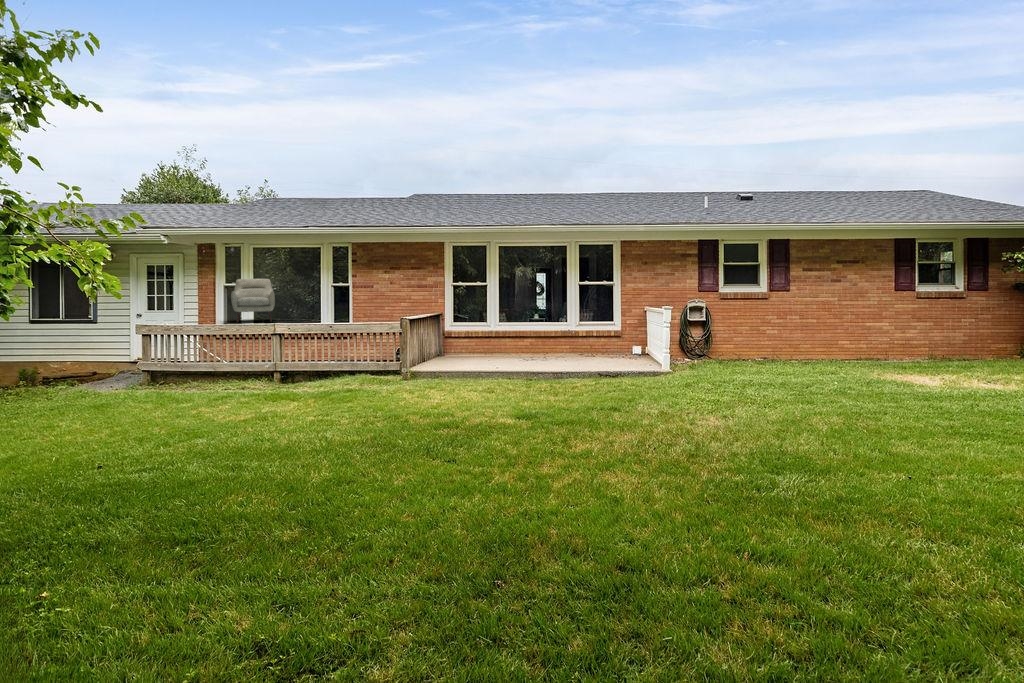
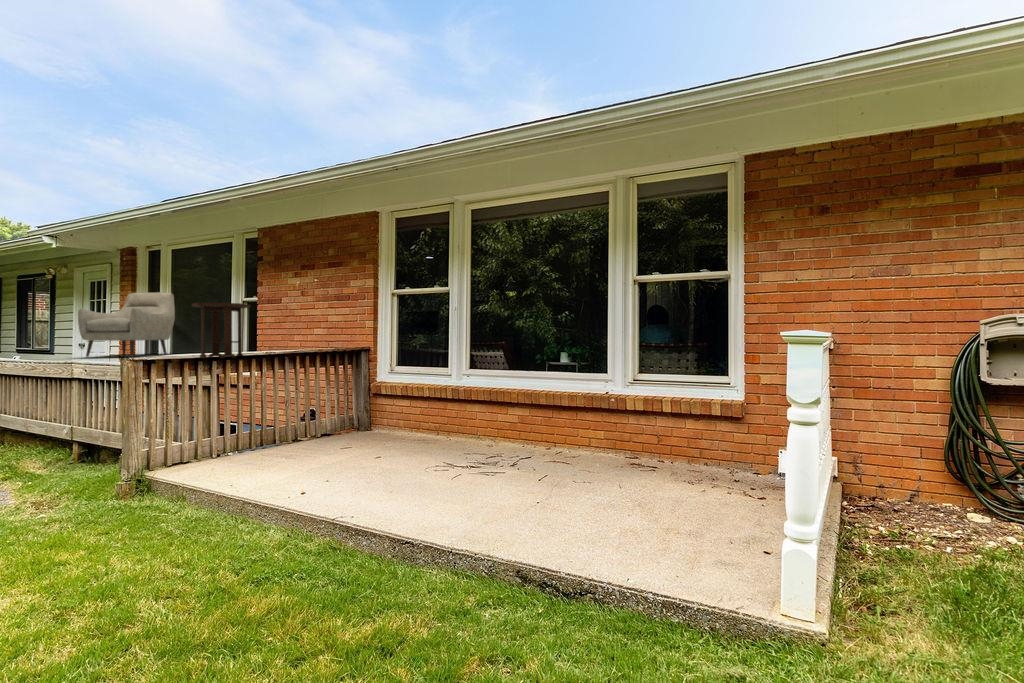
side table: none [331,289,361,321] -> present [192,302,250,358]

